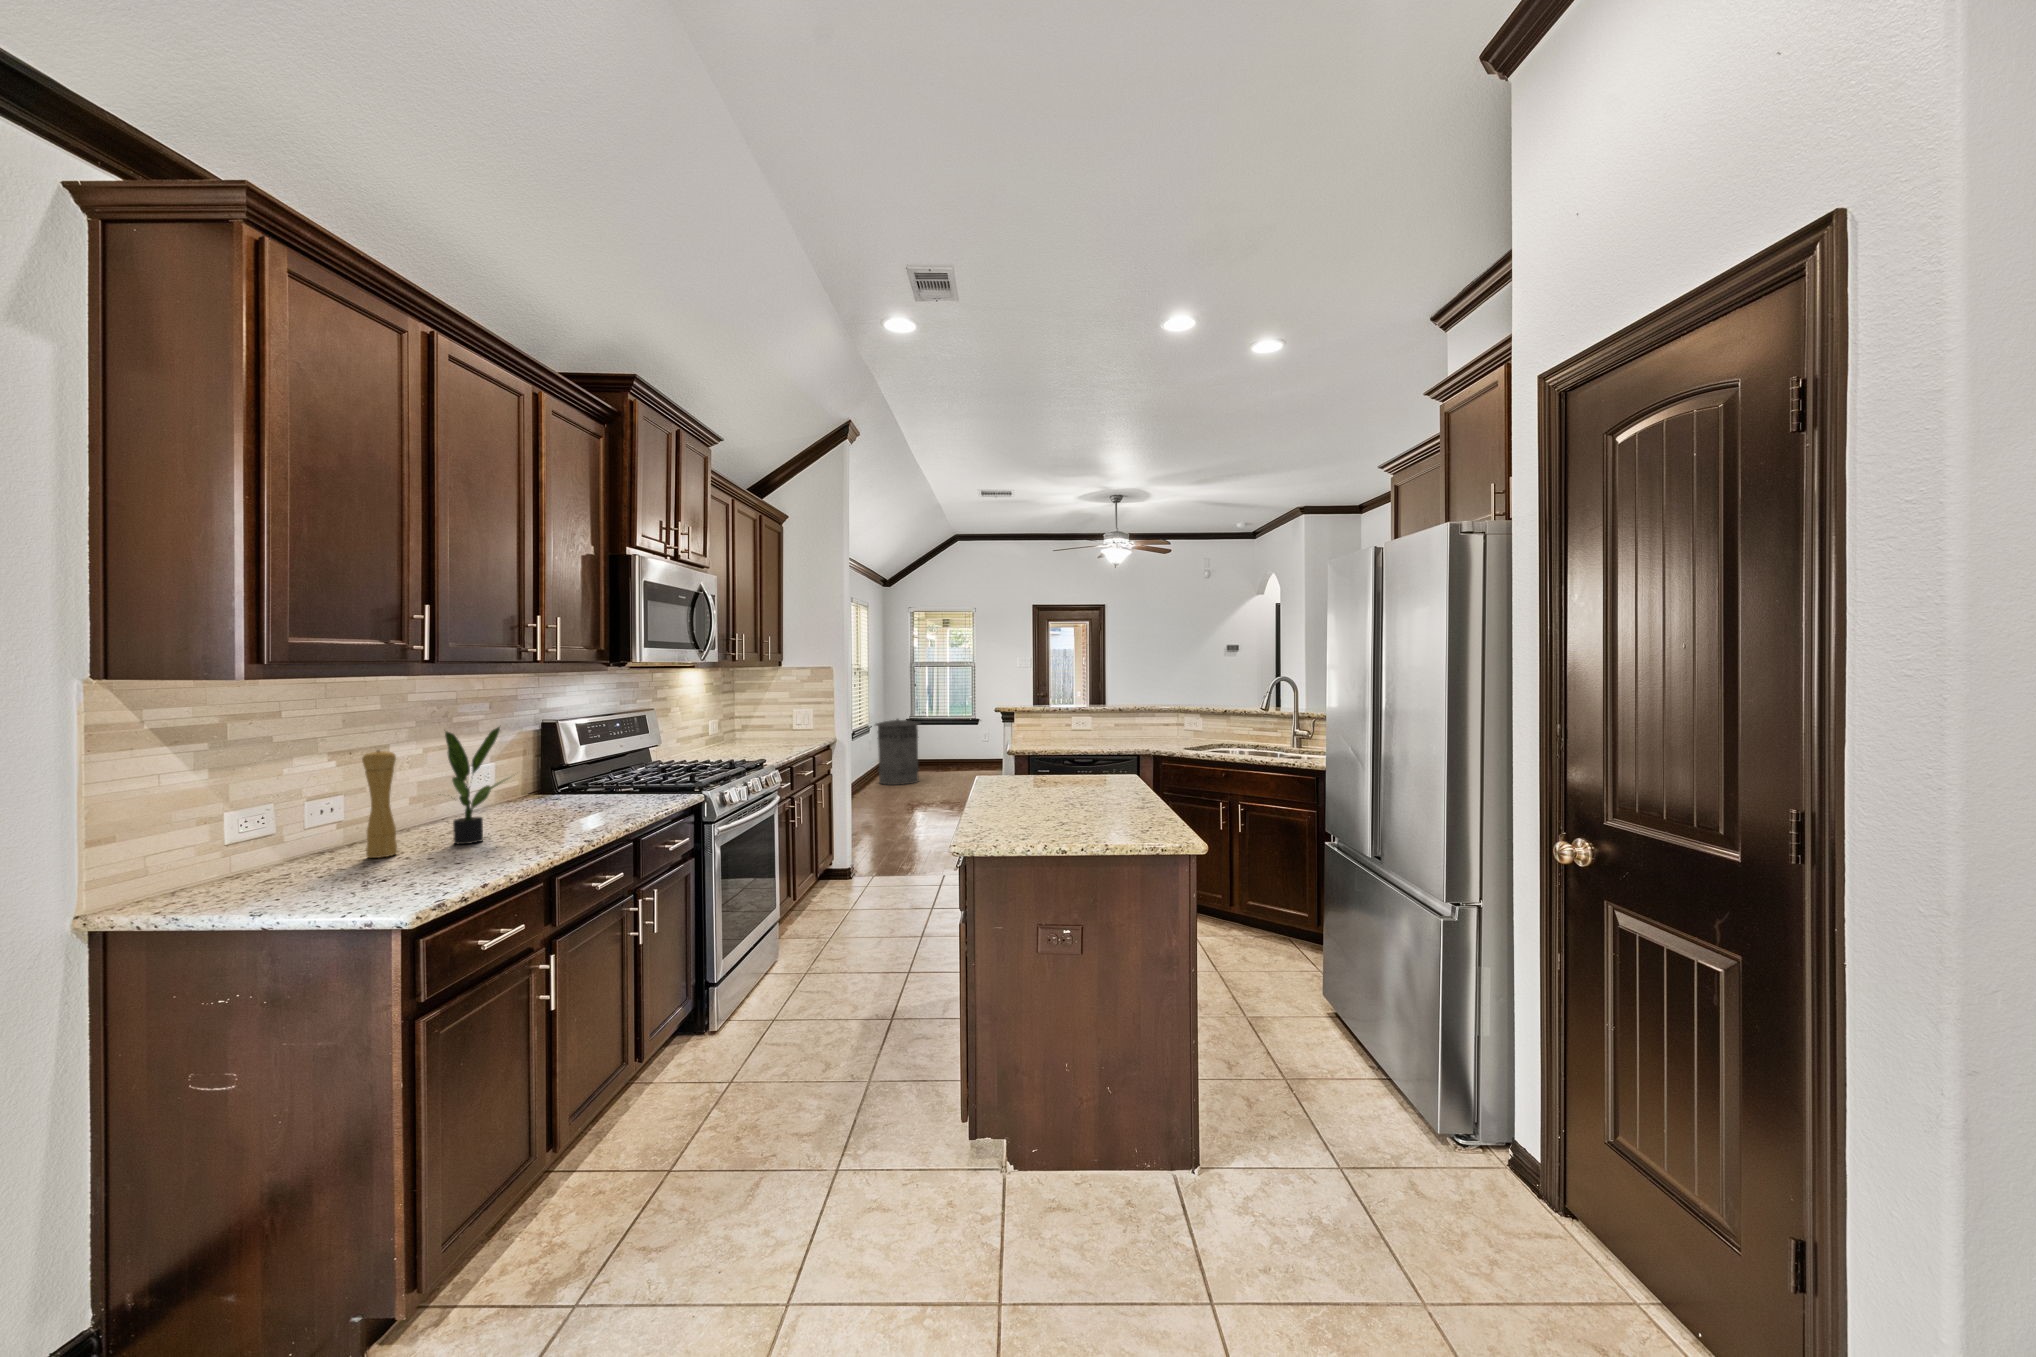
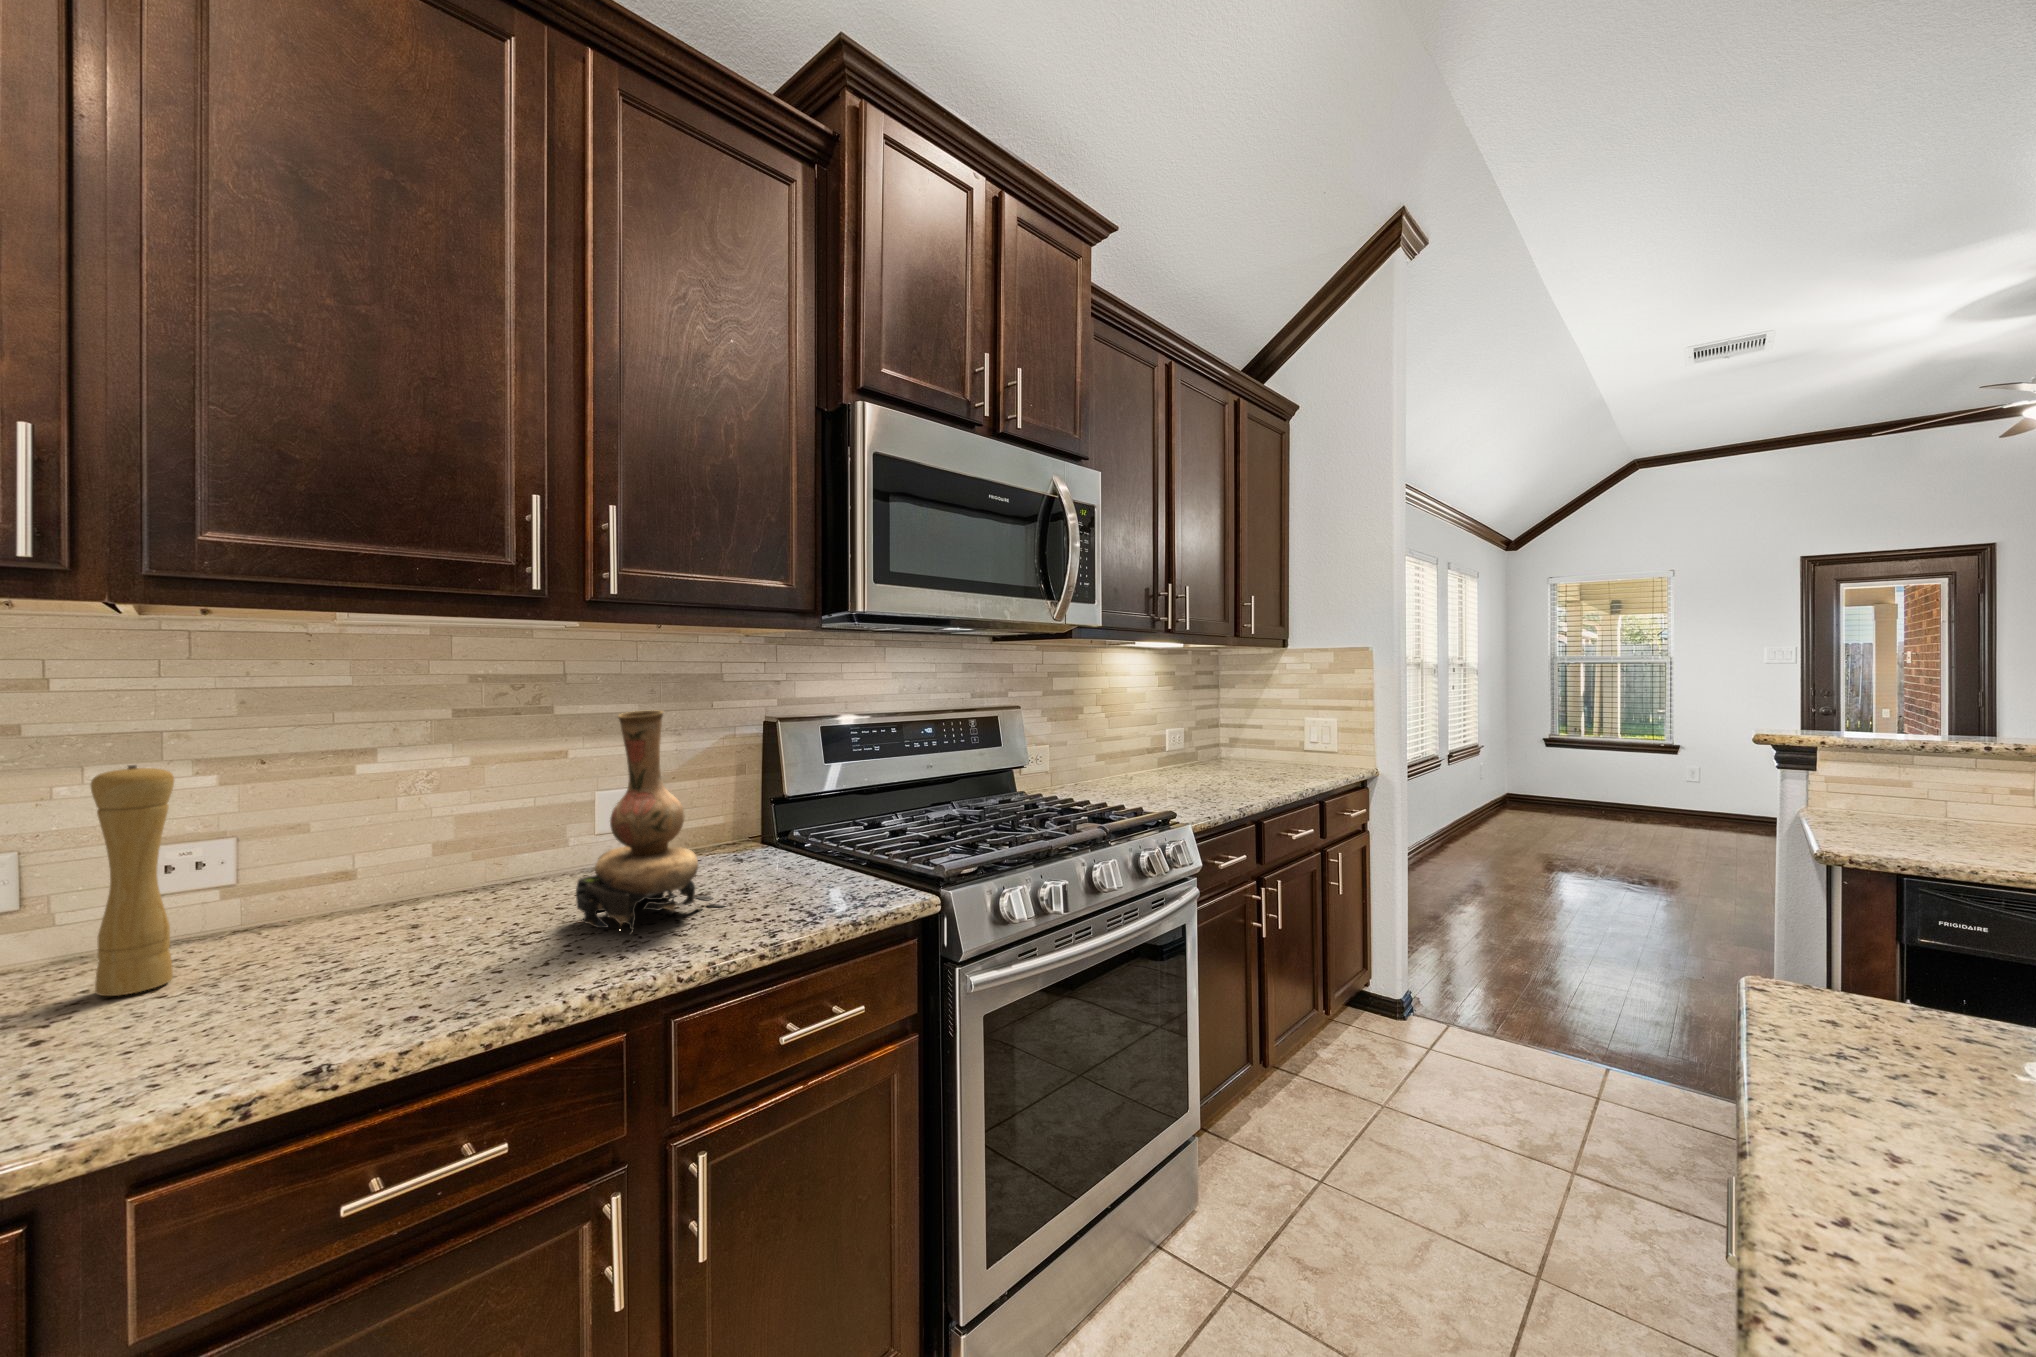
vase: none [529,715,609,818] -> present [576,710,723,934]
trash can: present [875,719,920,785] -> none [1485,737,1566,836]
potted plant: present [445,727,506,844] -> none [233,727,410,987]

